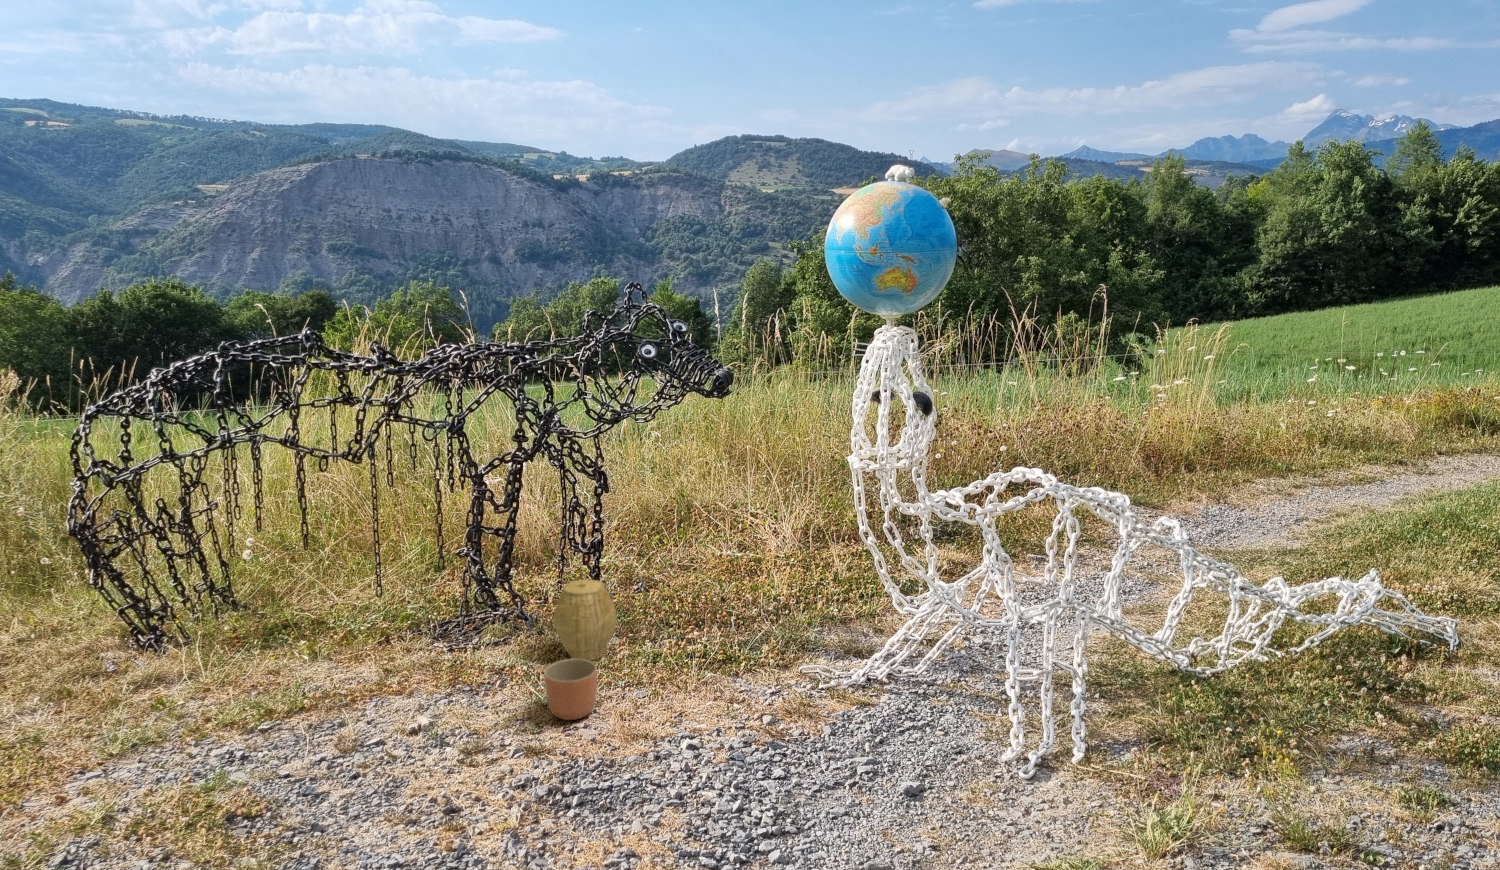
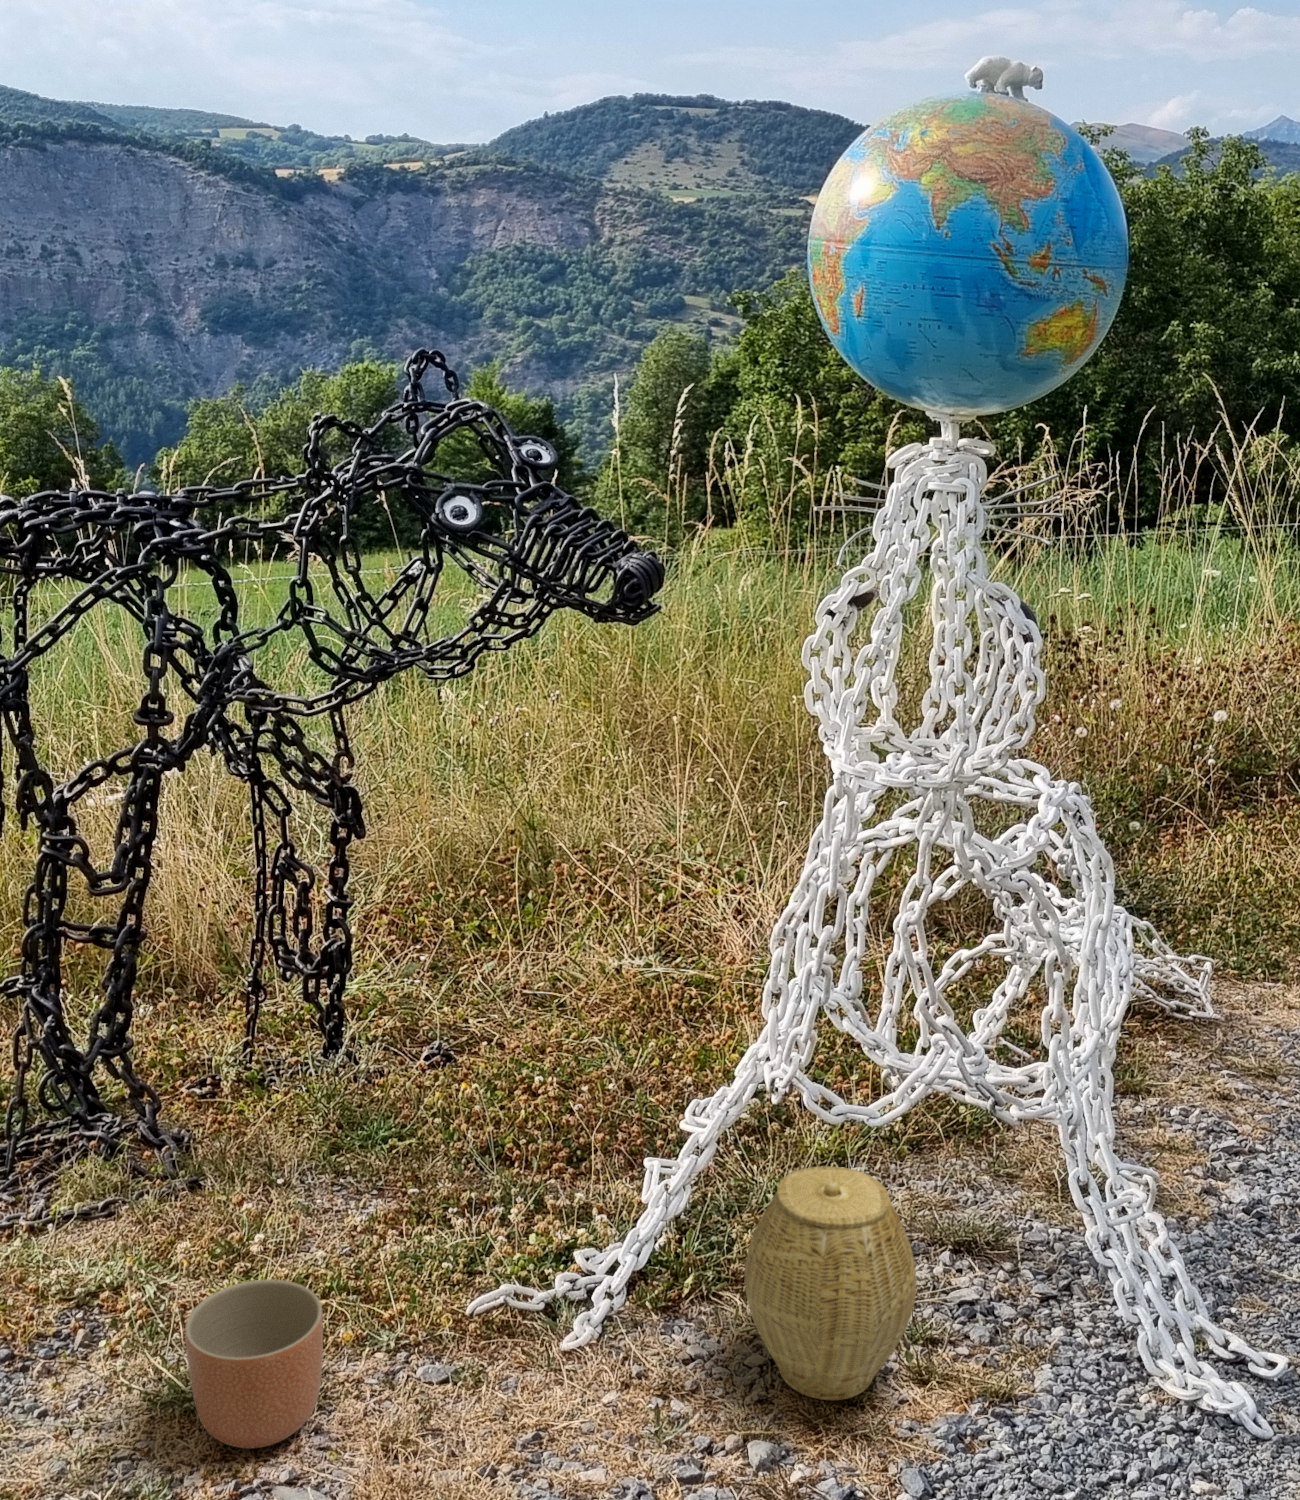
woven basket: present [554,580,617,661] -> present [745,1166,917,1400]

